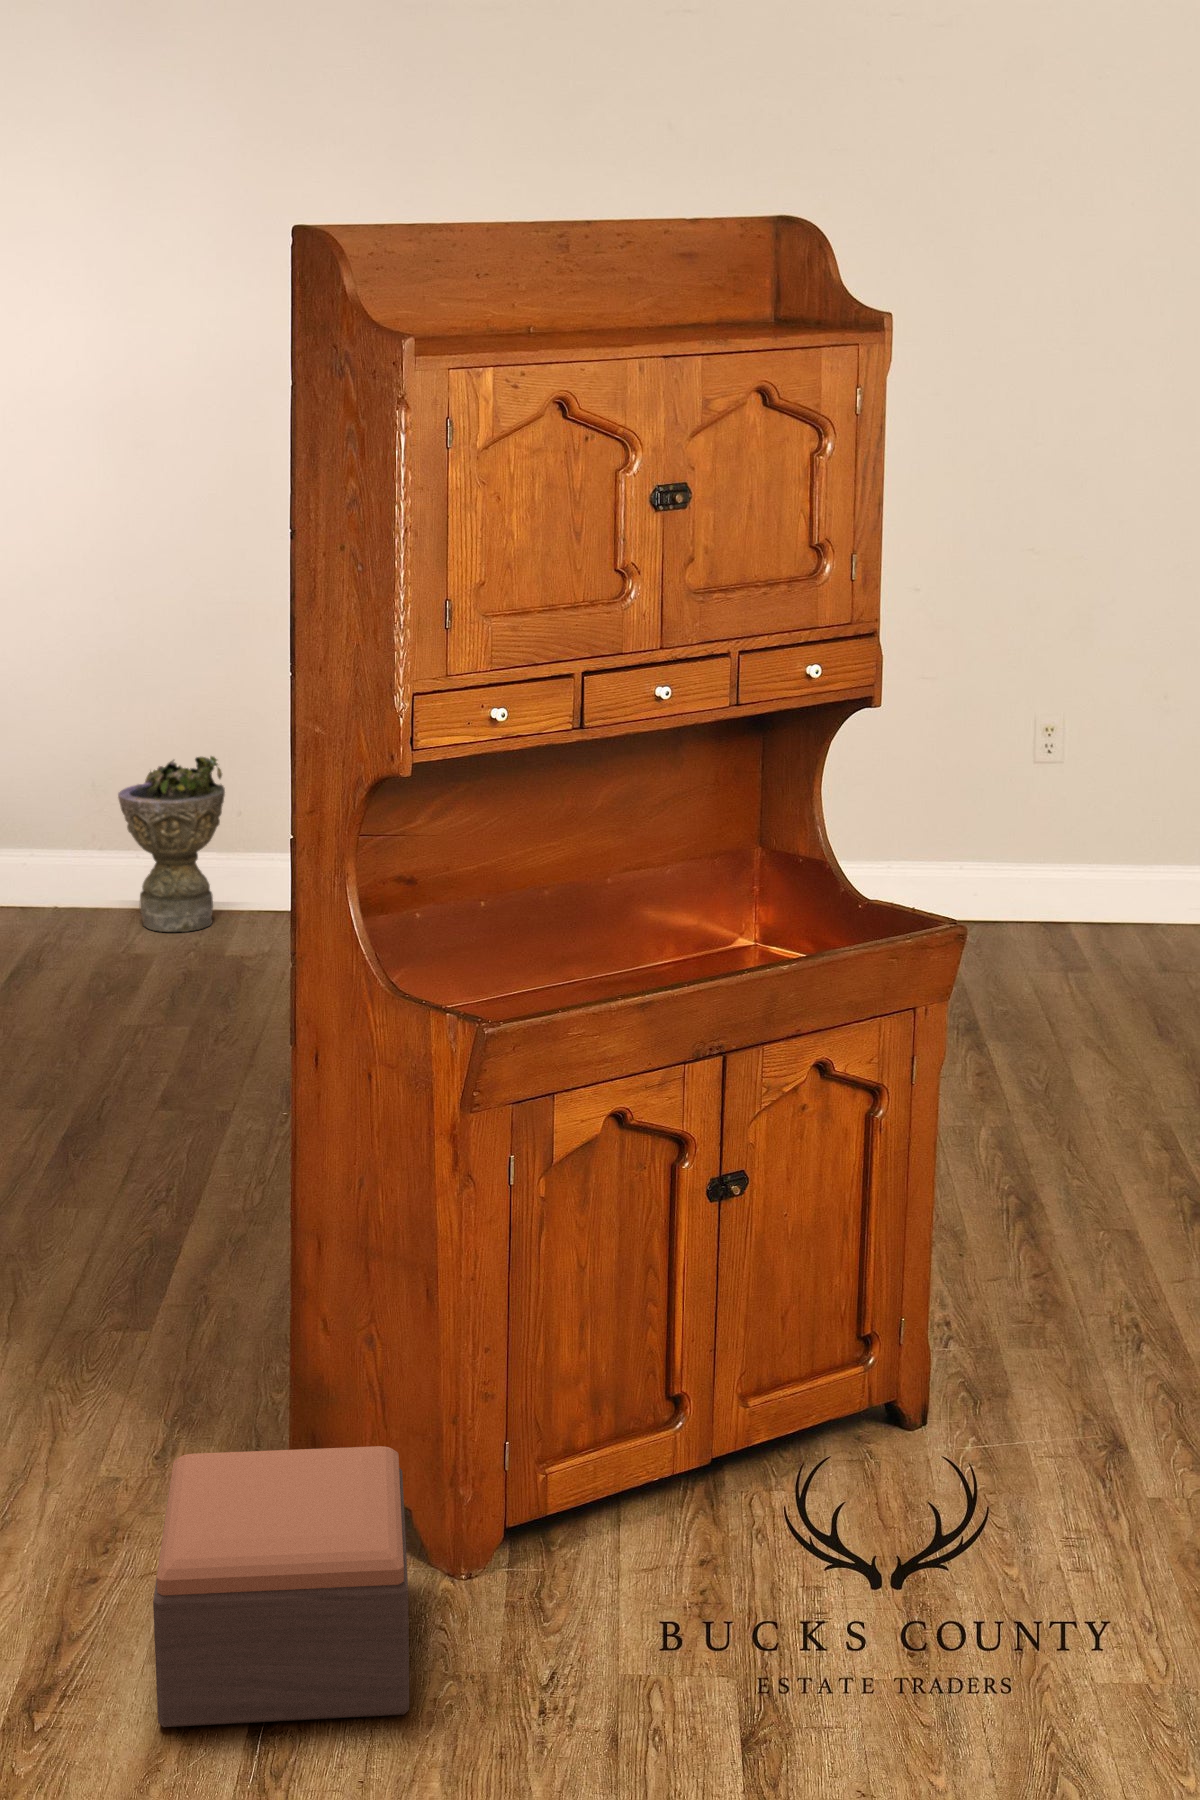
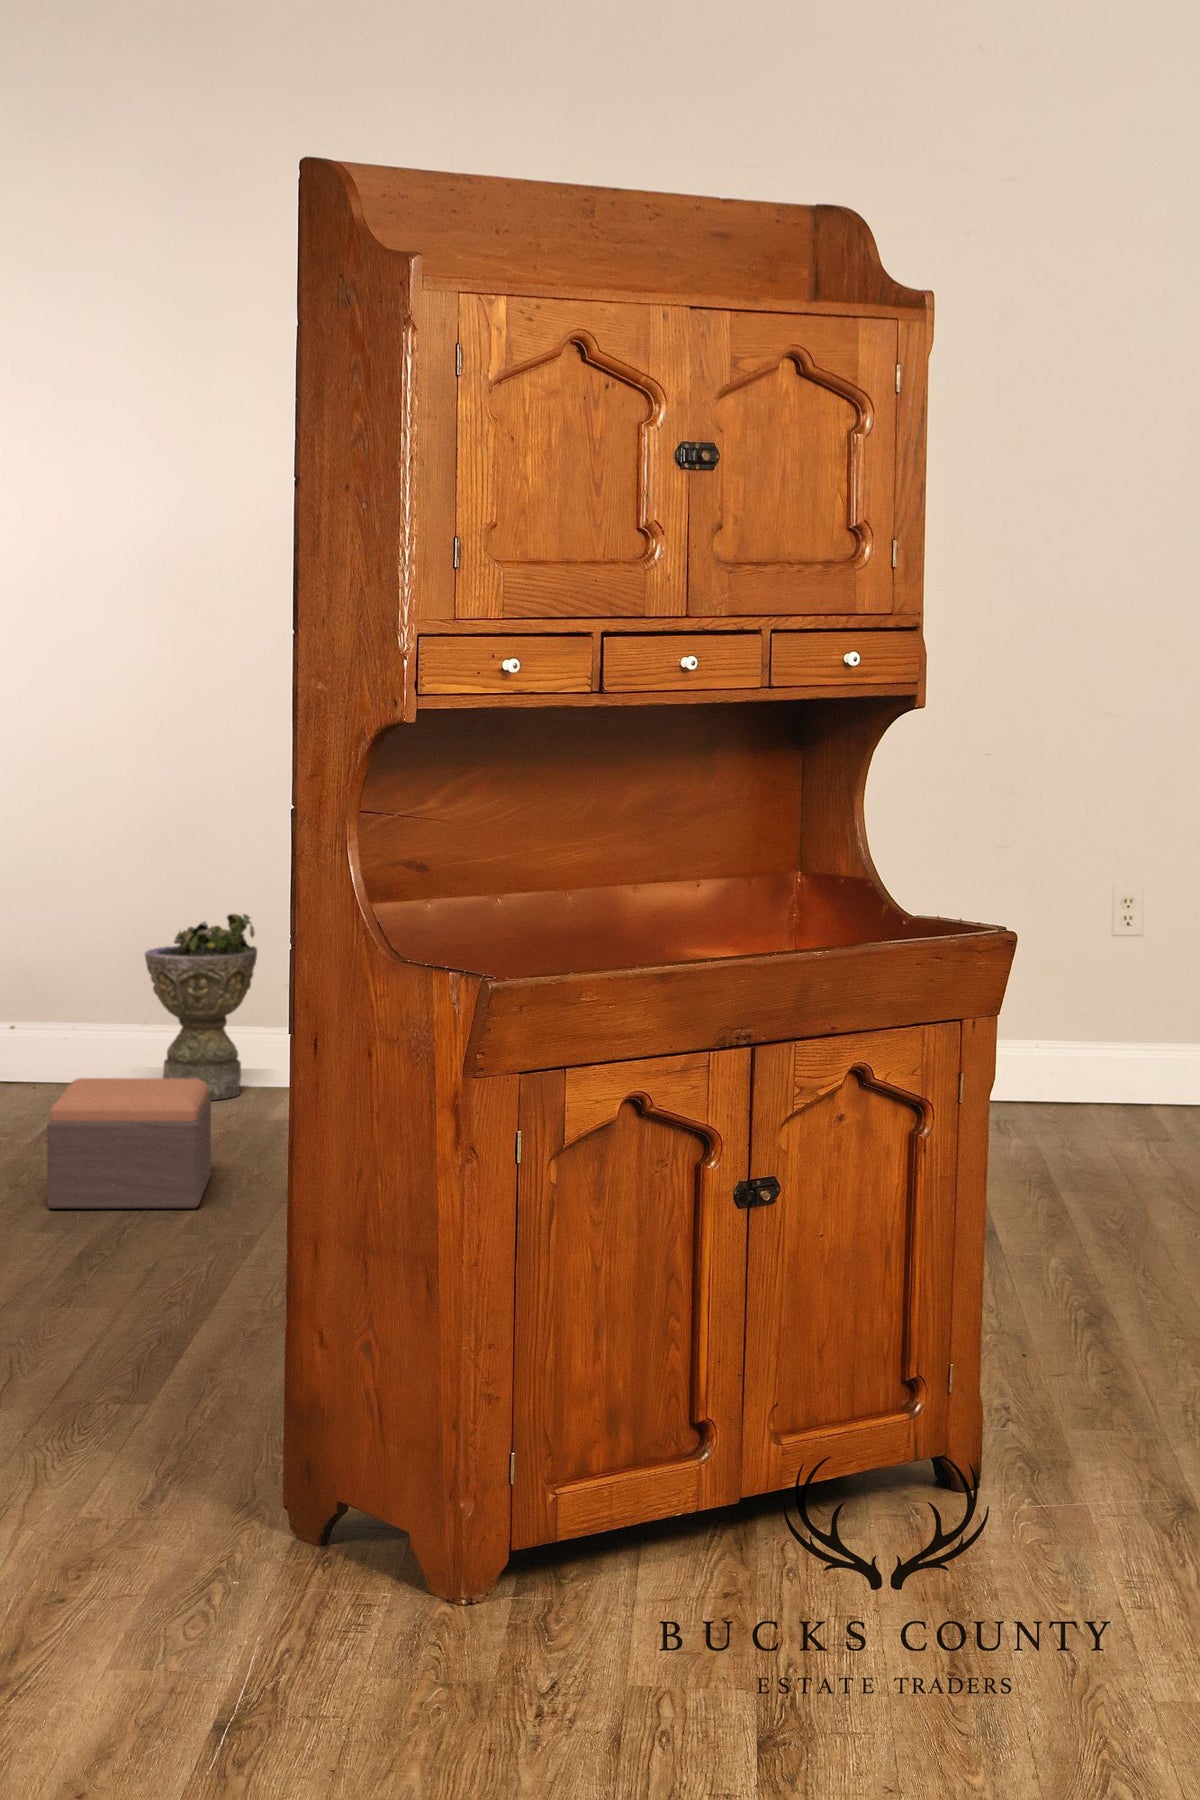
footstool: present [153,1446,409,1727] -> present [47,1078,211,1208]

